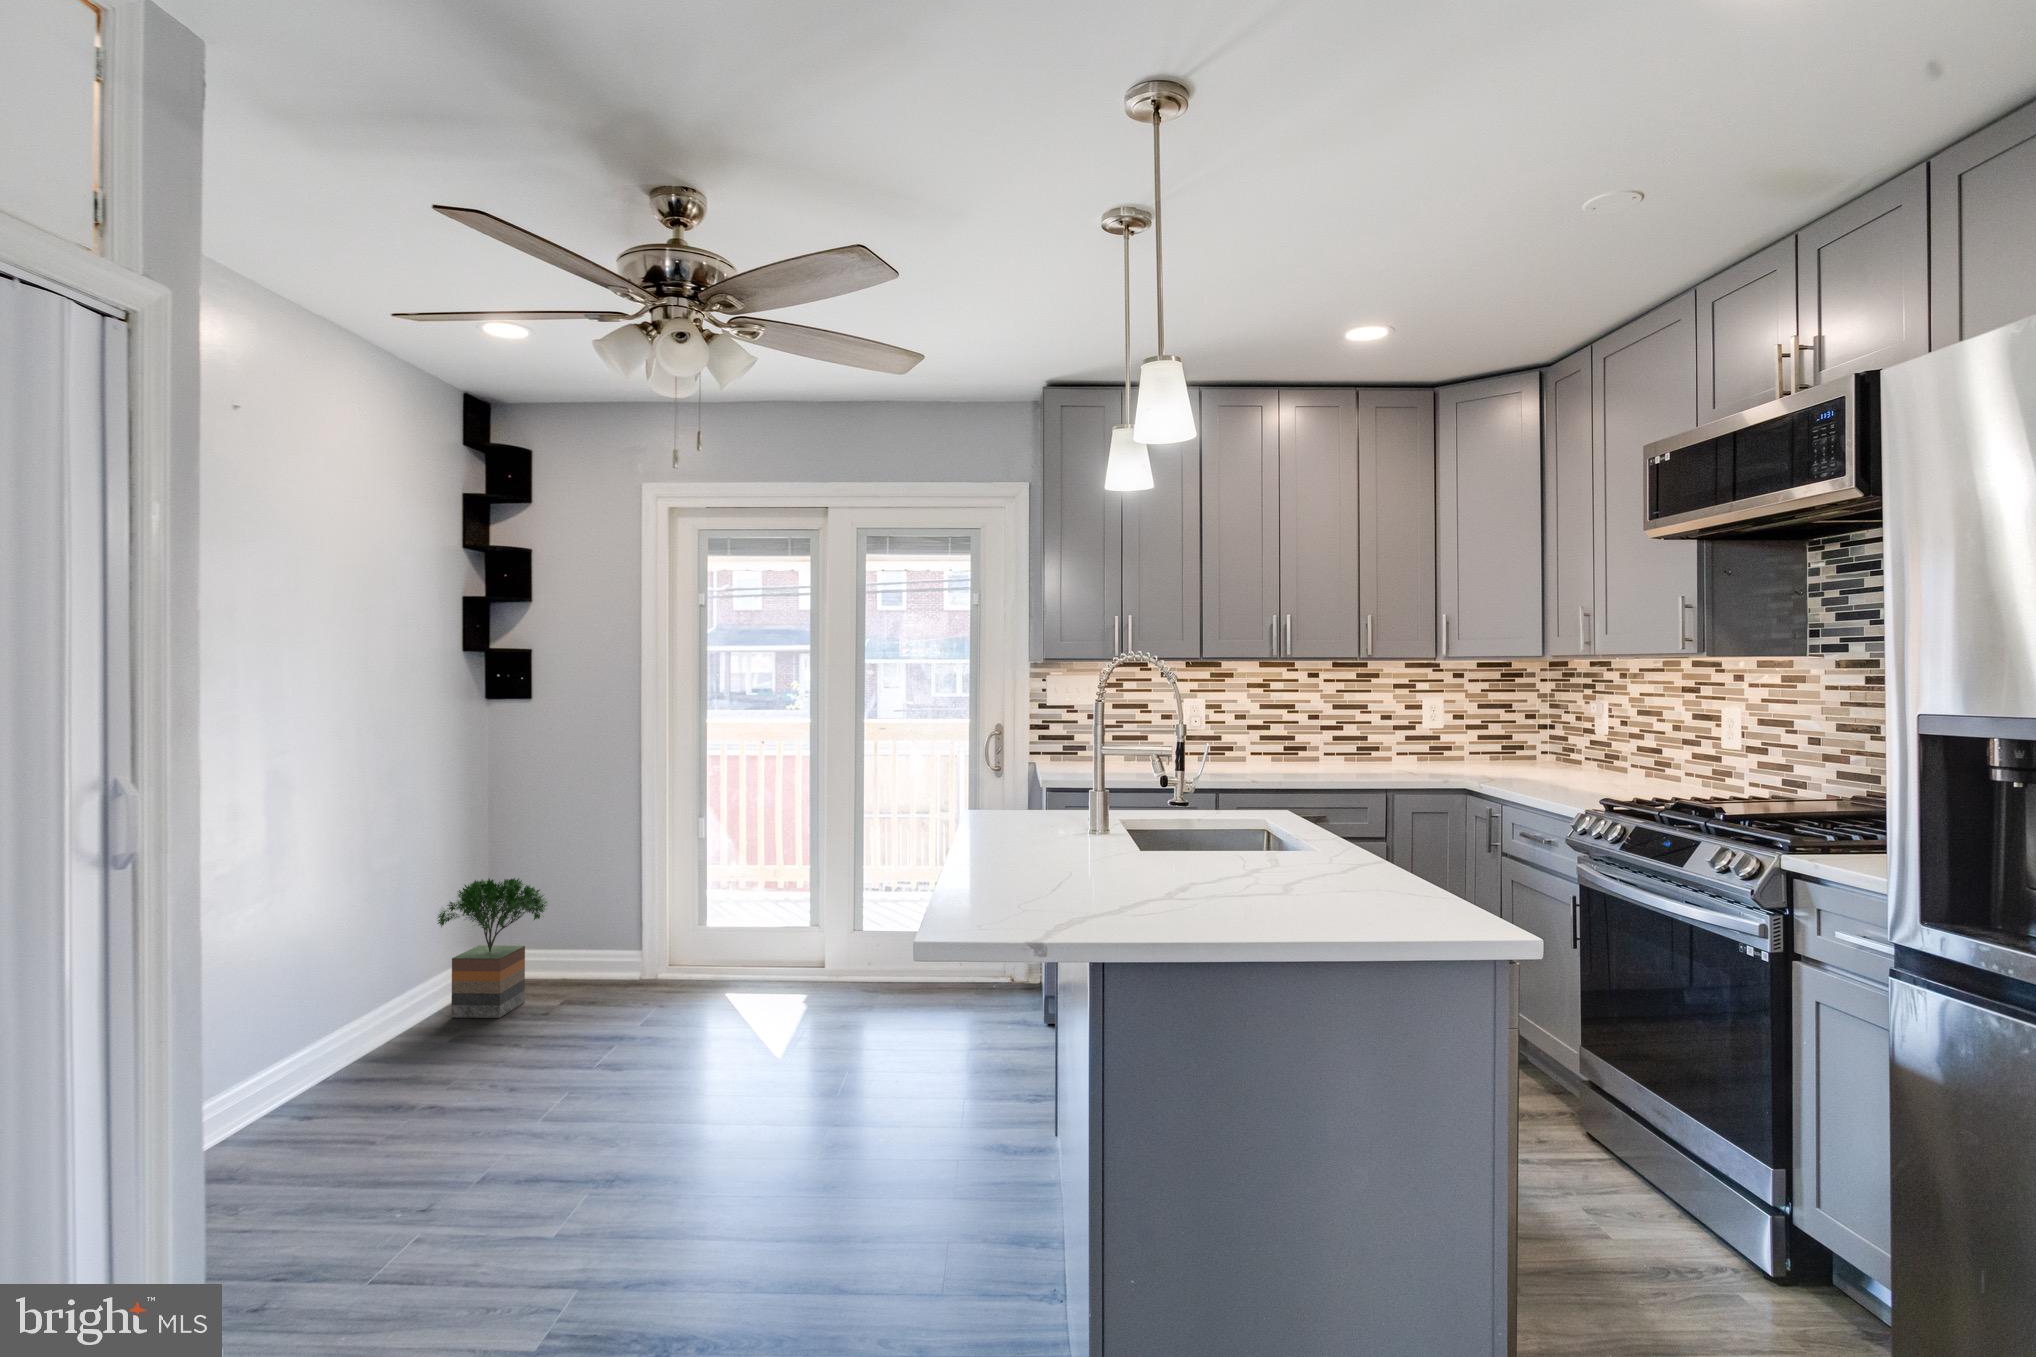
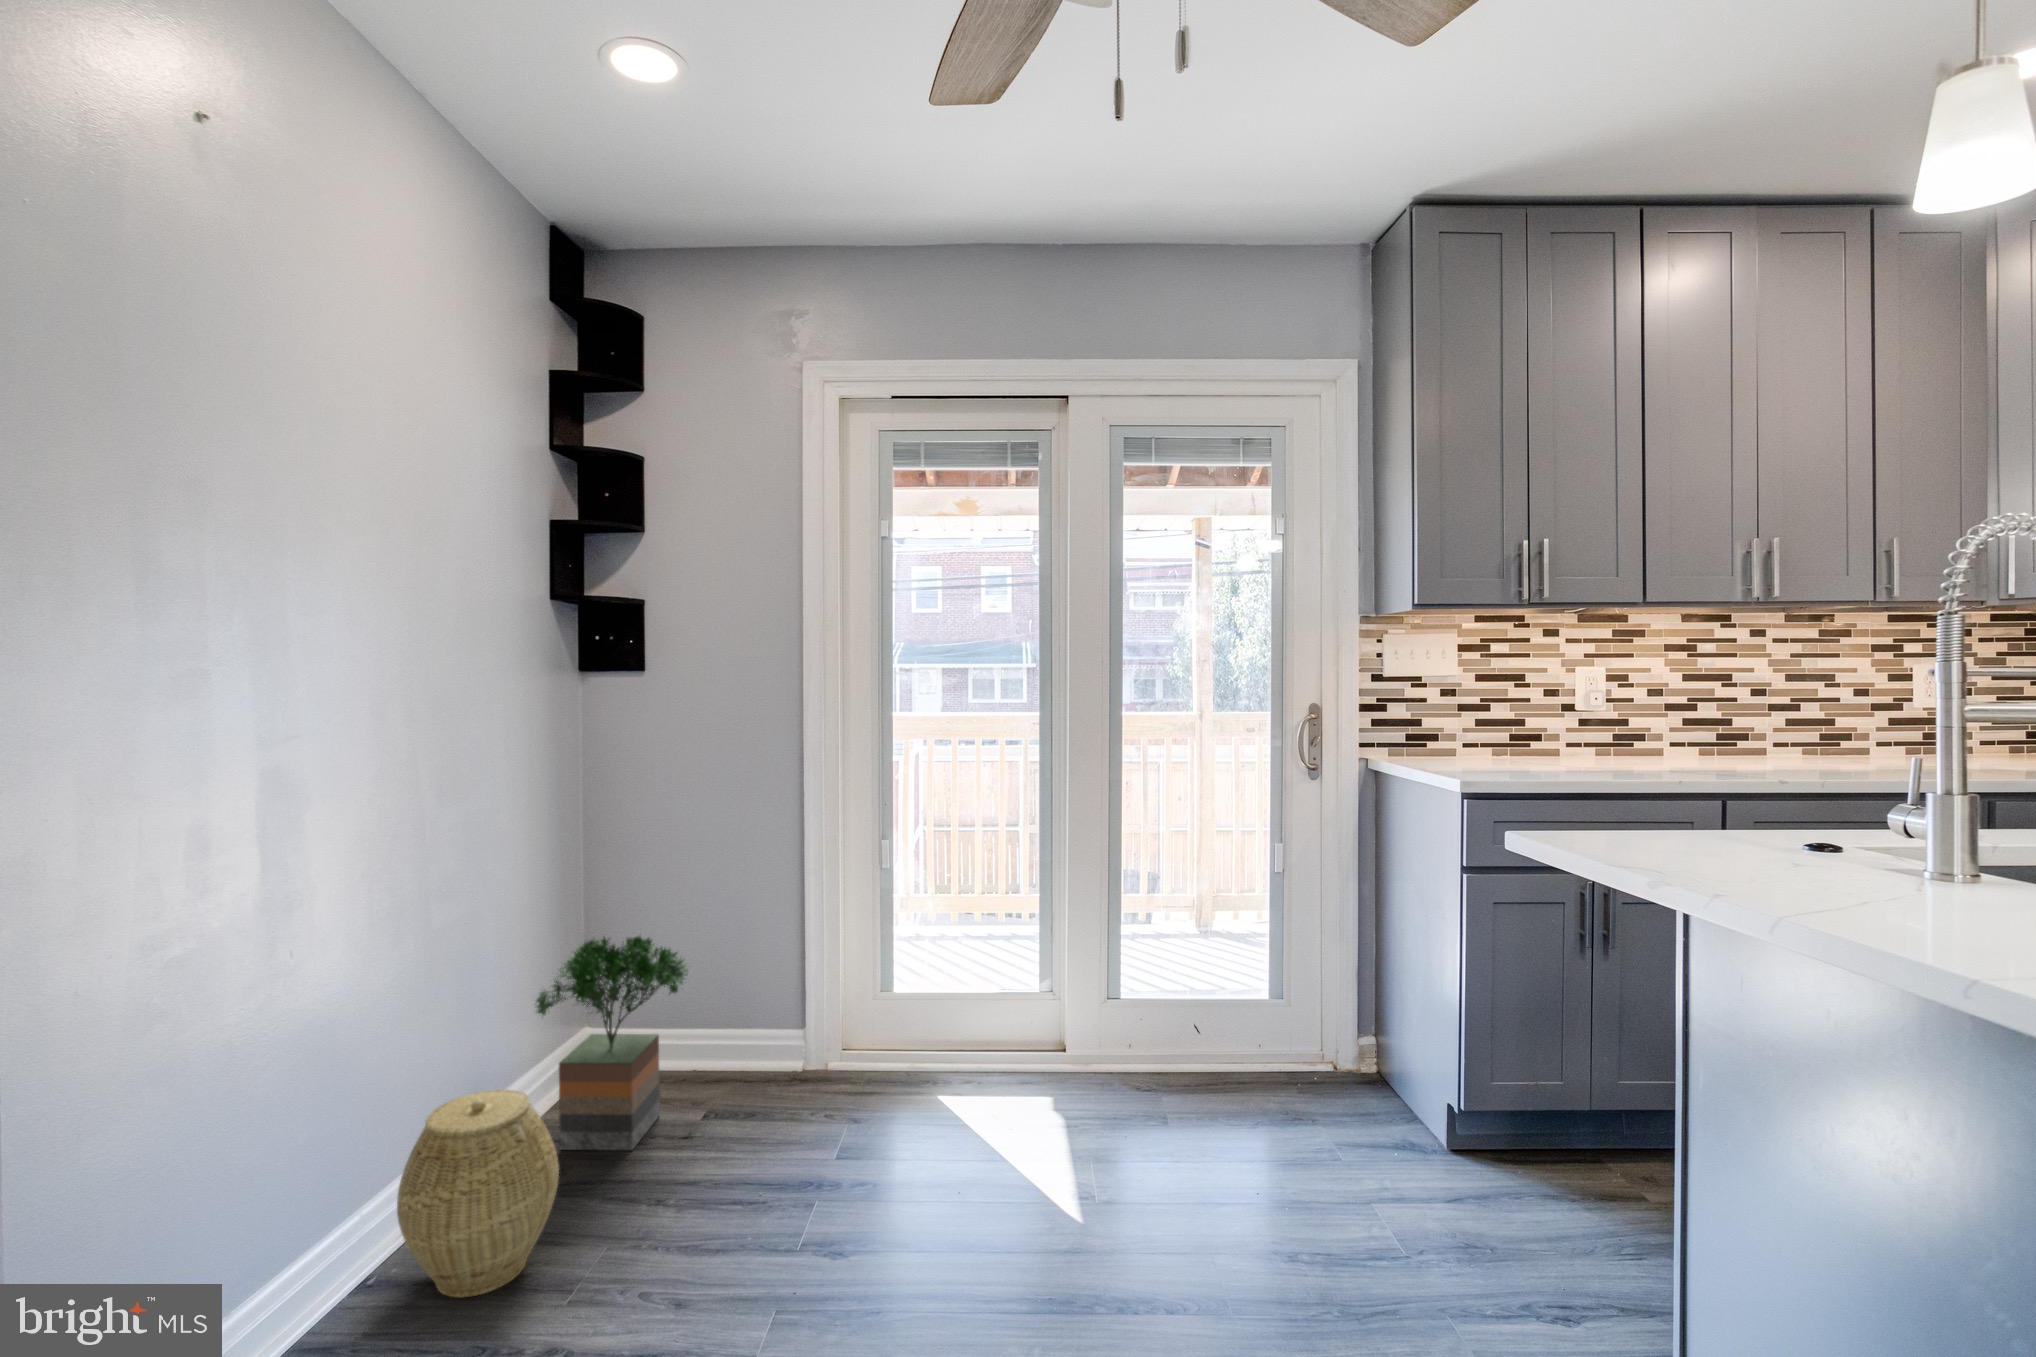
woven basket: none [336,958,438,1077] -> present [397,1090,559,1297]

